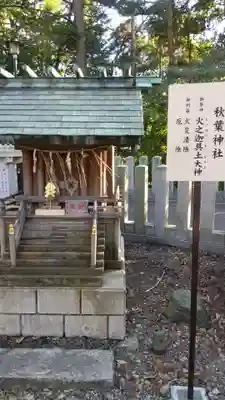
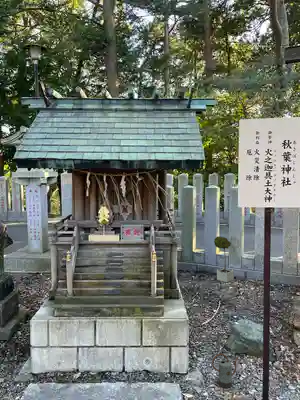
potted tree: none [160,211,179,254] -> present [214,236,234,282]

